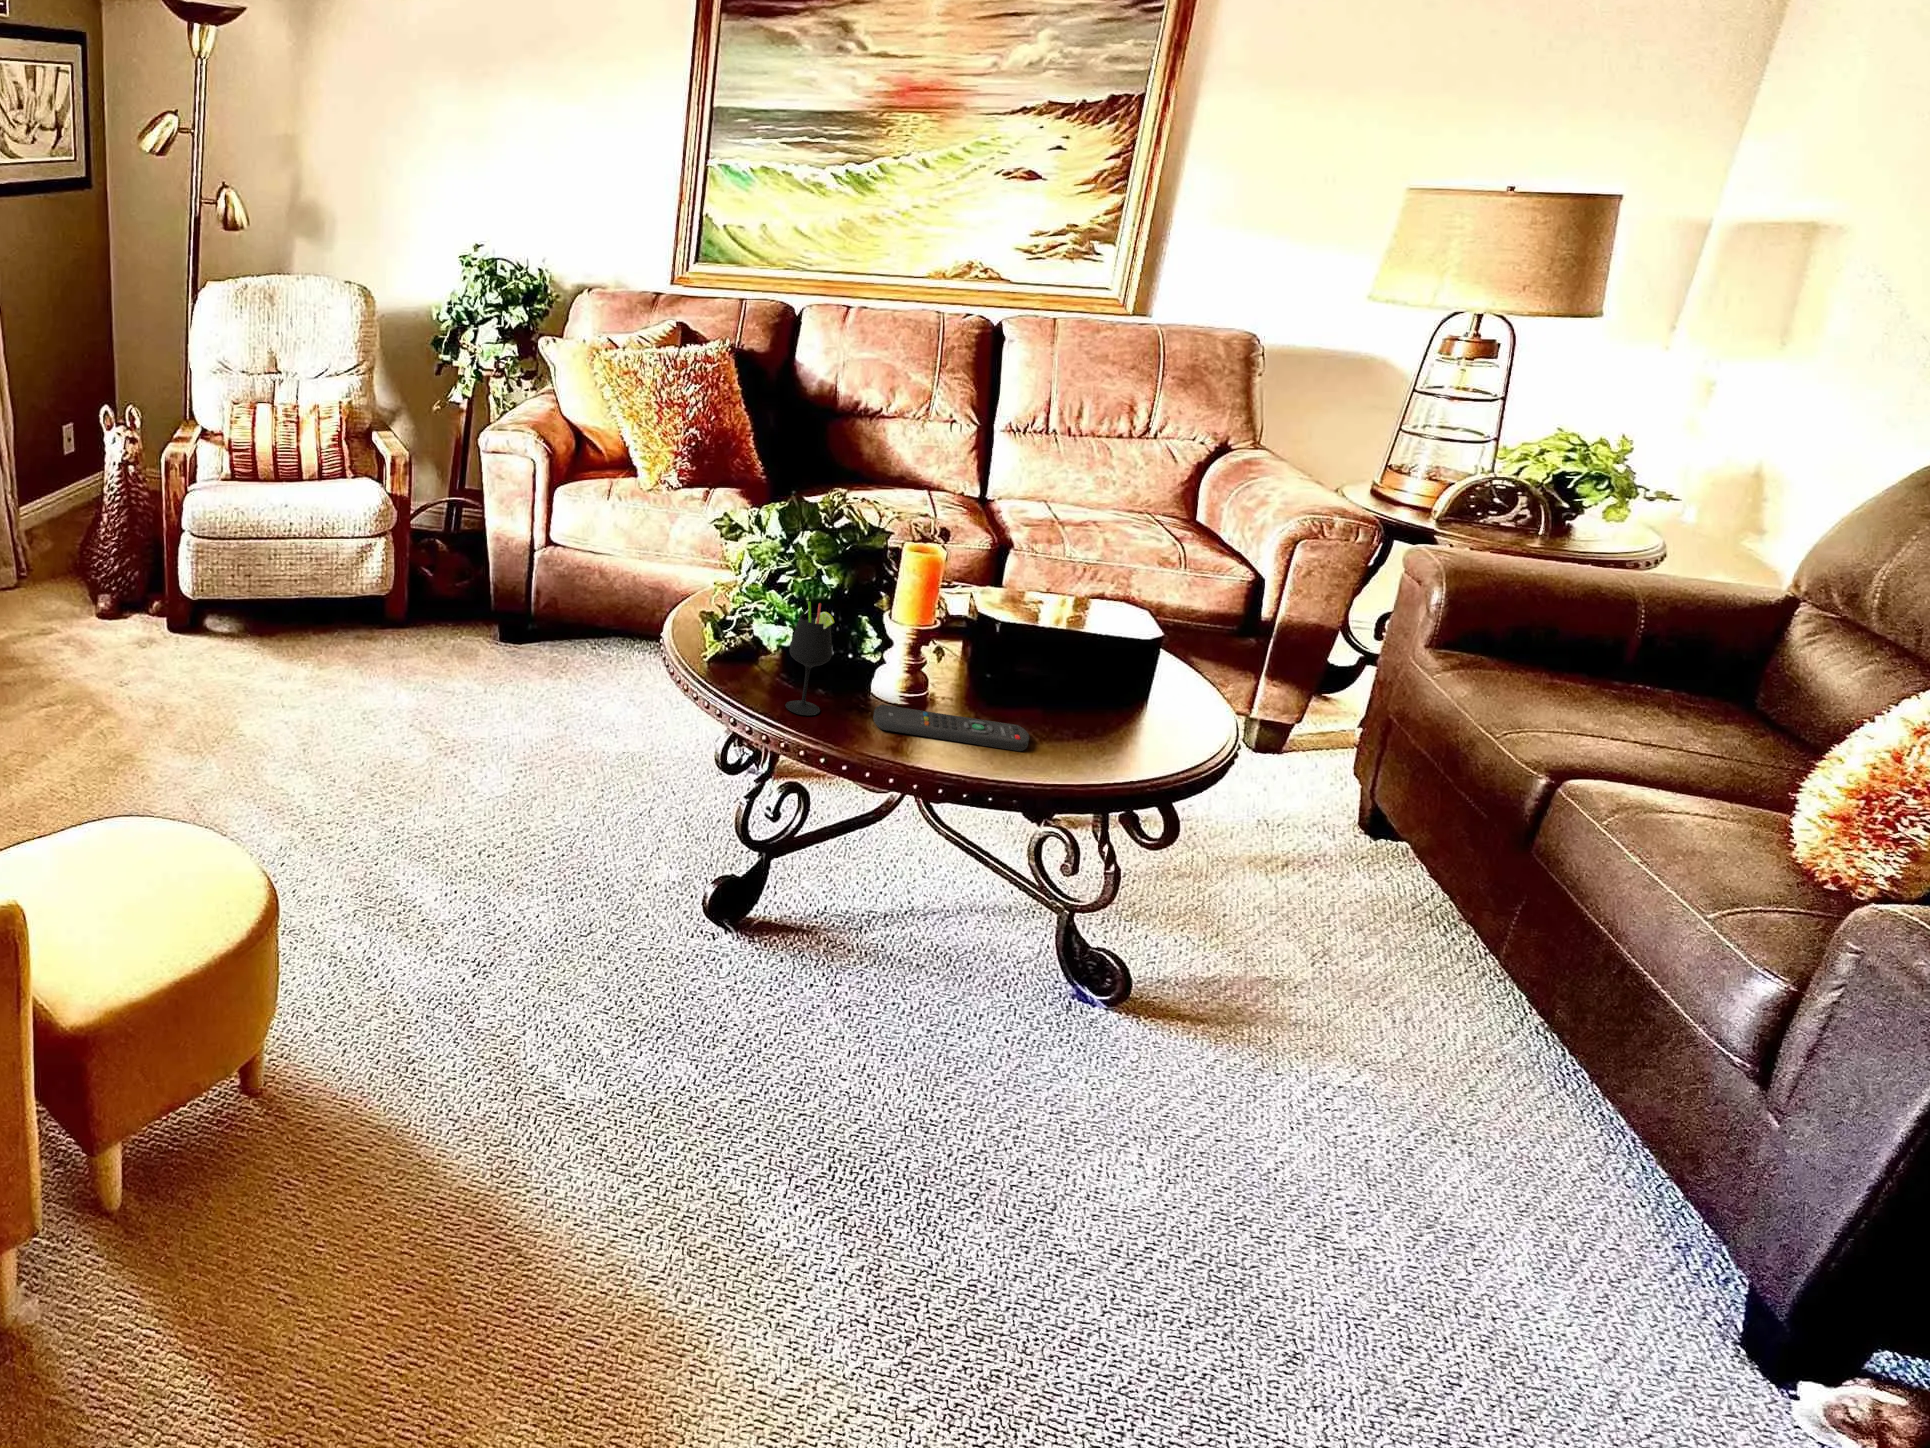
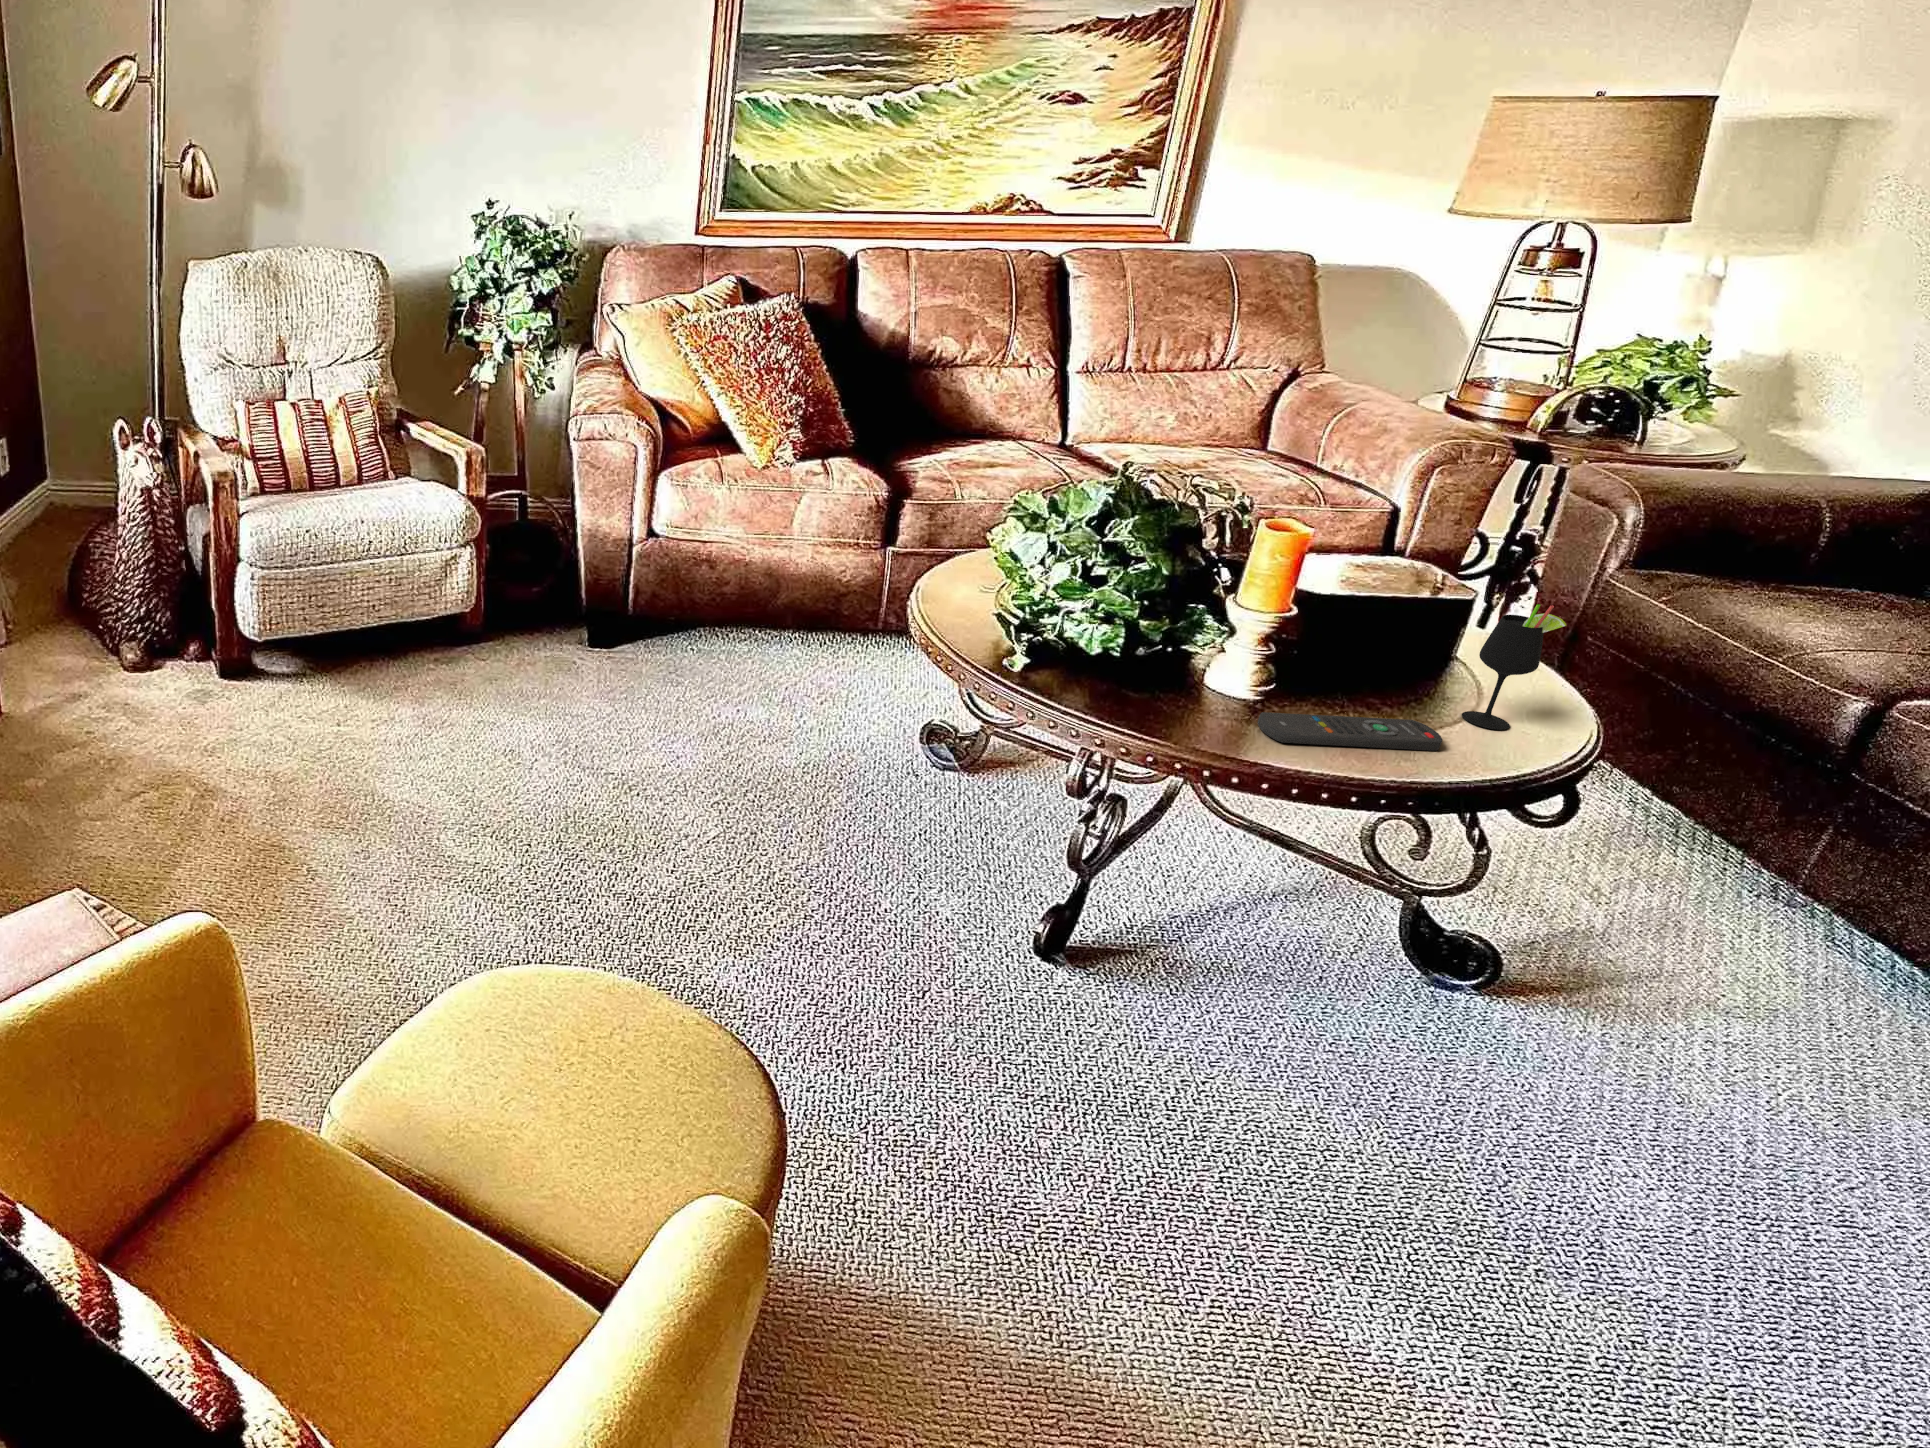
wine glass: present [785,601,834,715] -> present [1462,604,1566,730]

